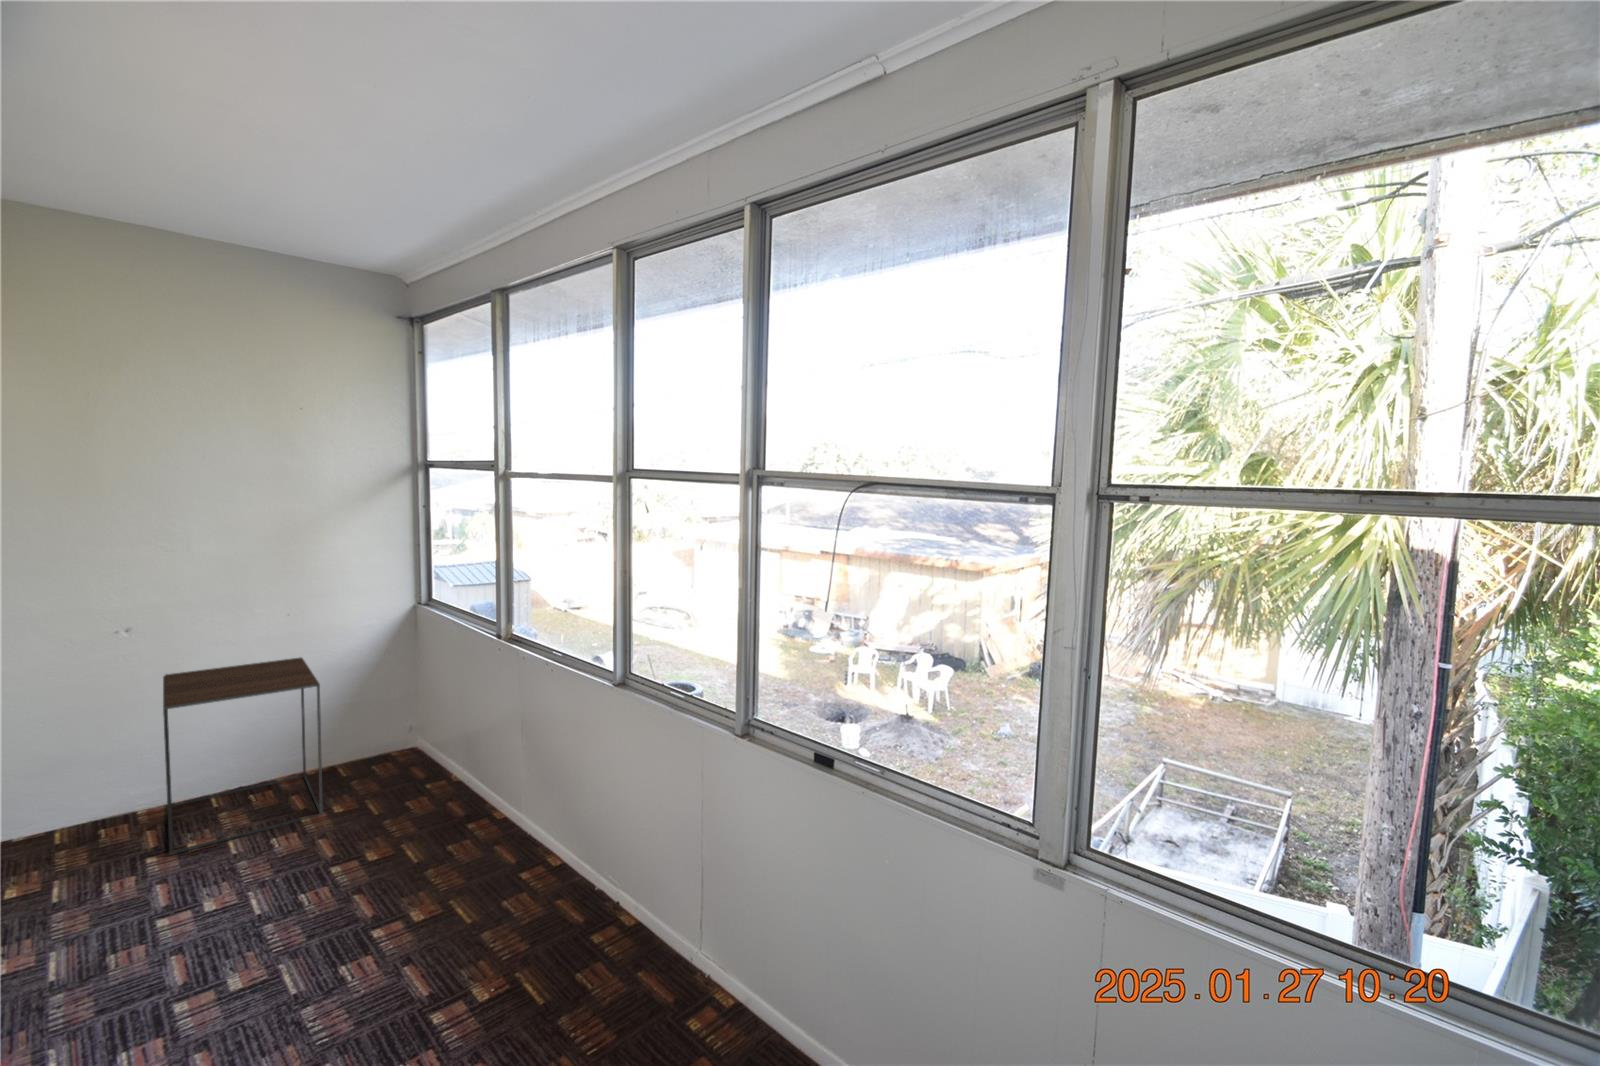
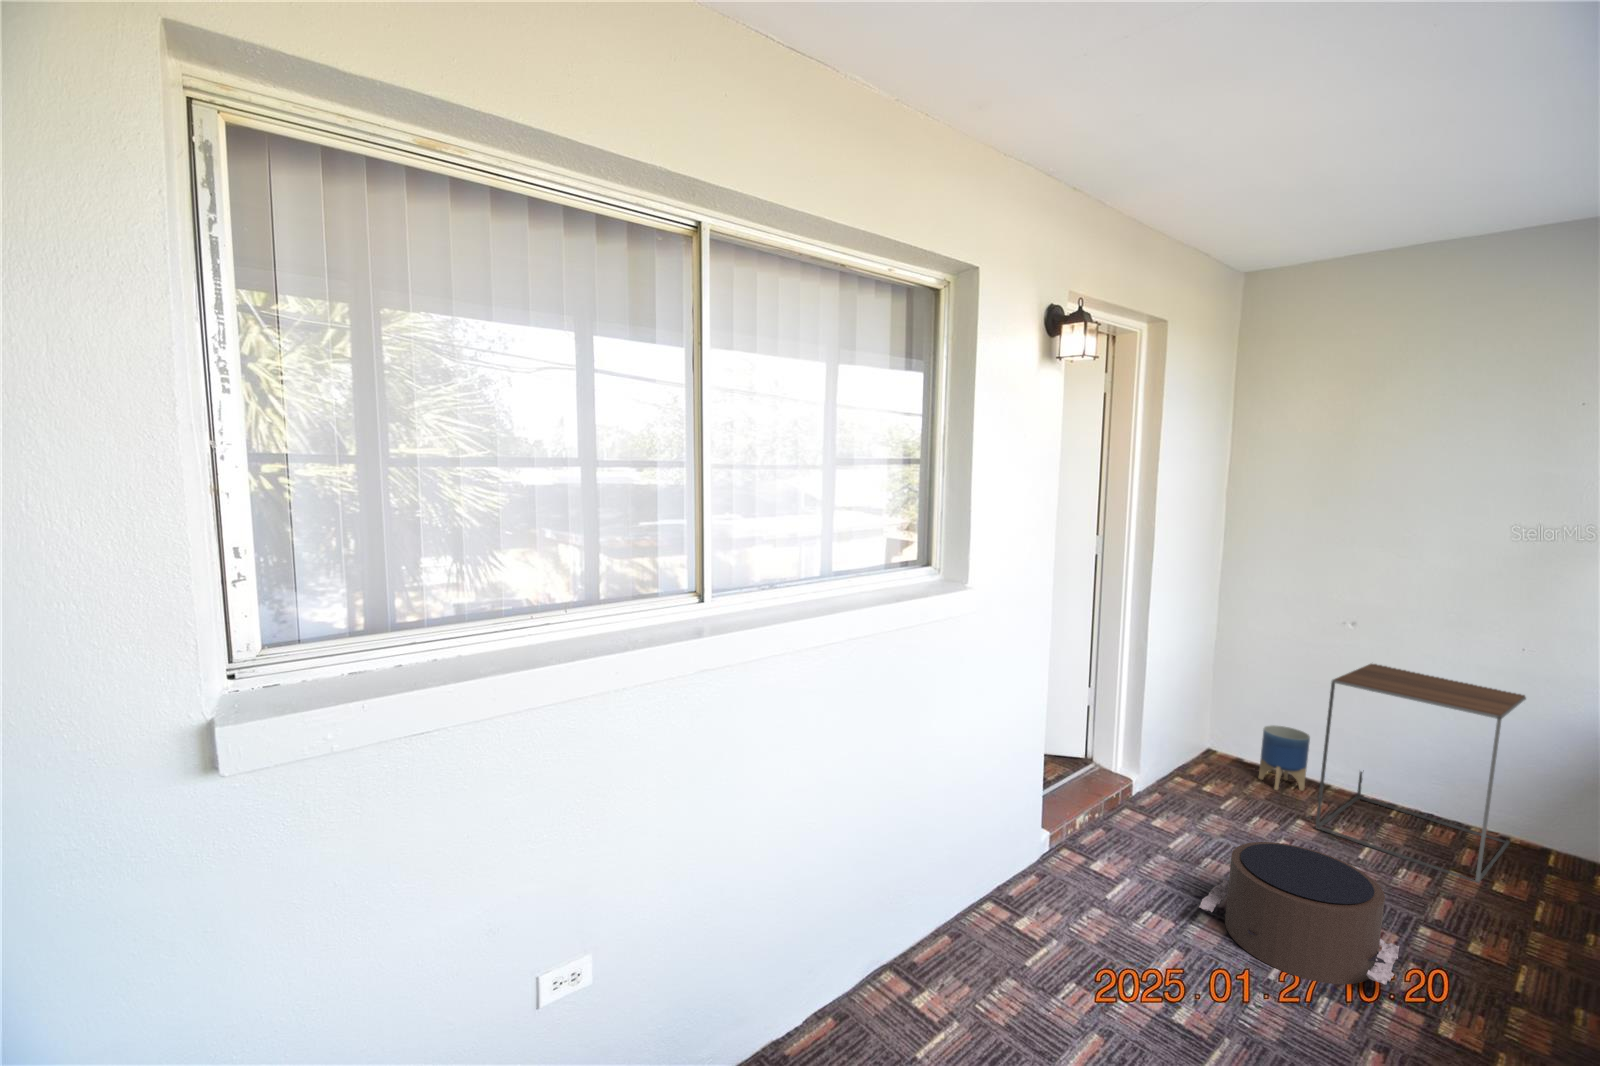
planter: none [46,772,112,848] -> present [1259,725,1310,791]
pouf: none [177,854,375,997] -> present [1199,842,1399,985]

